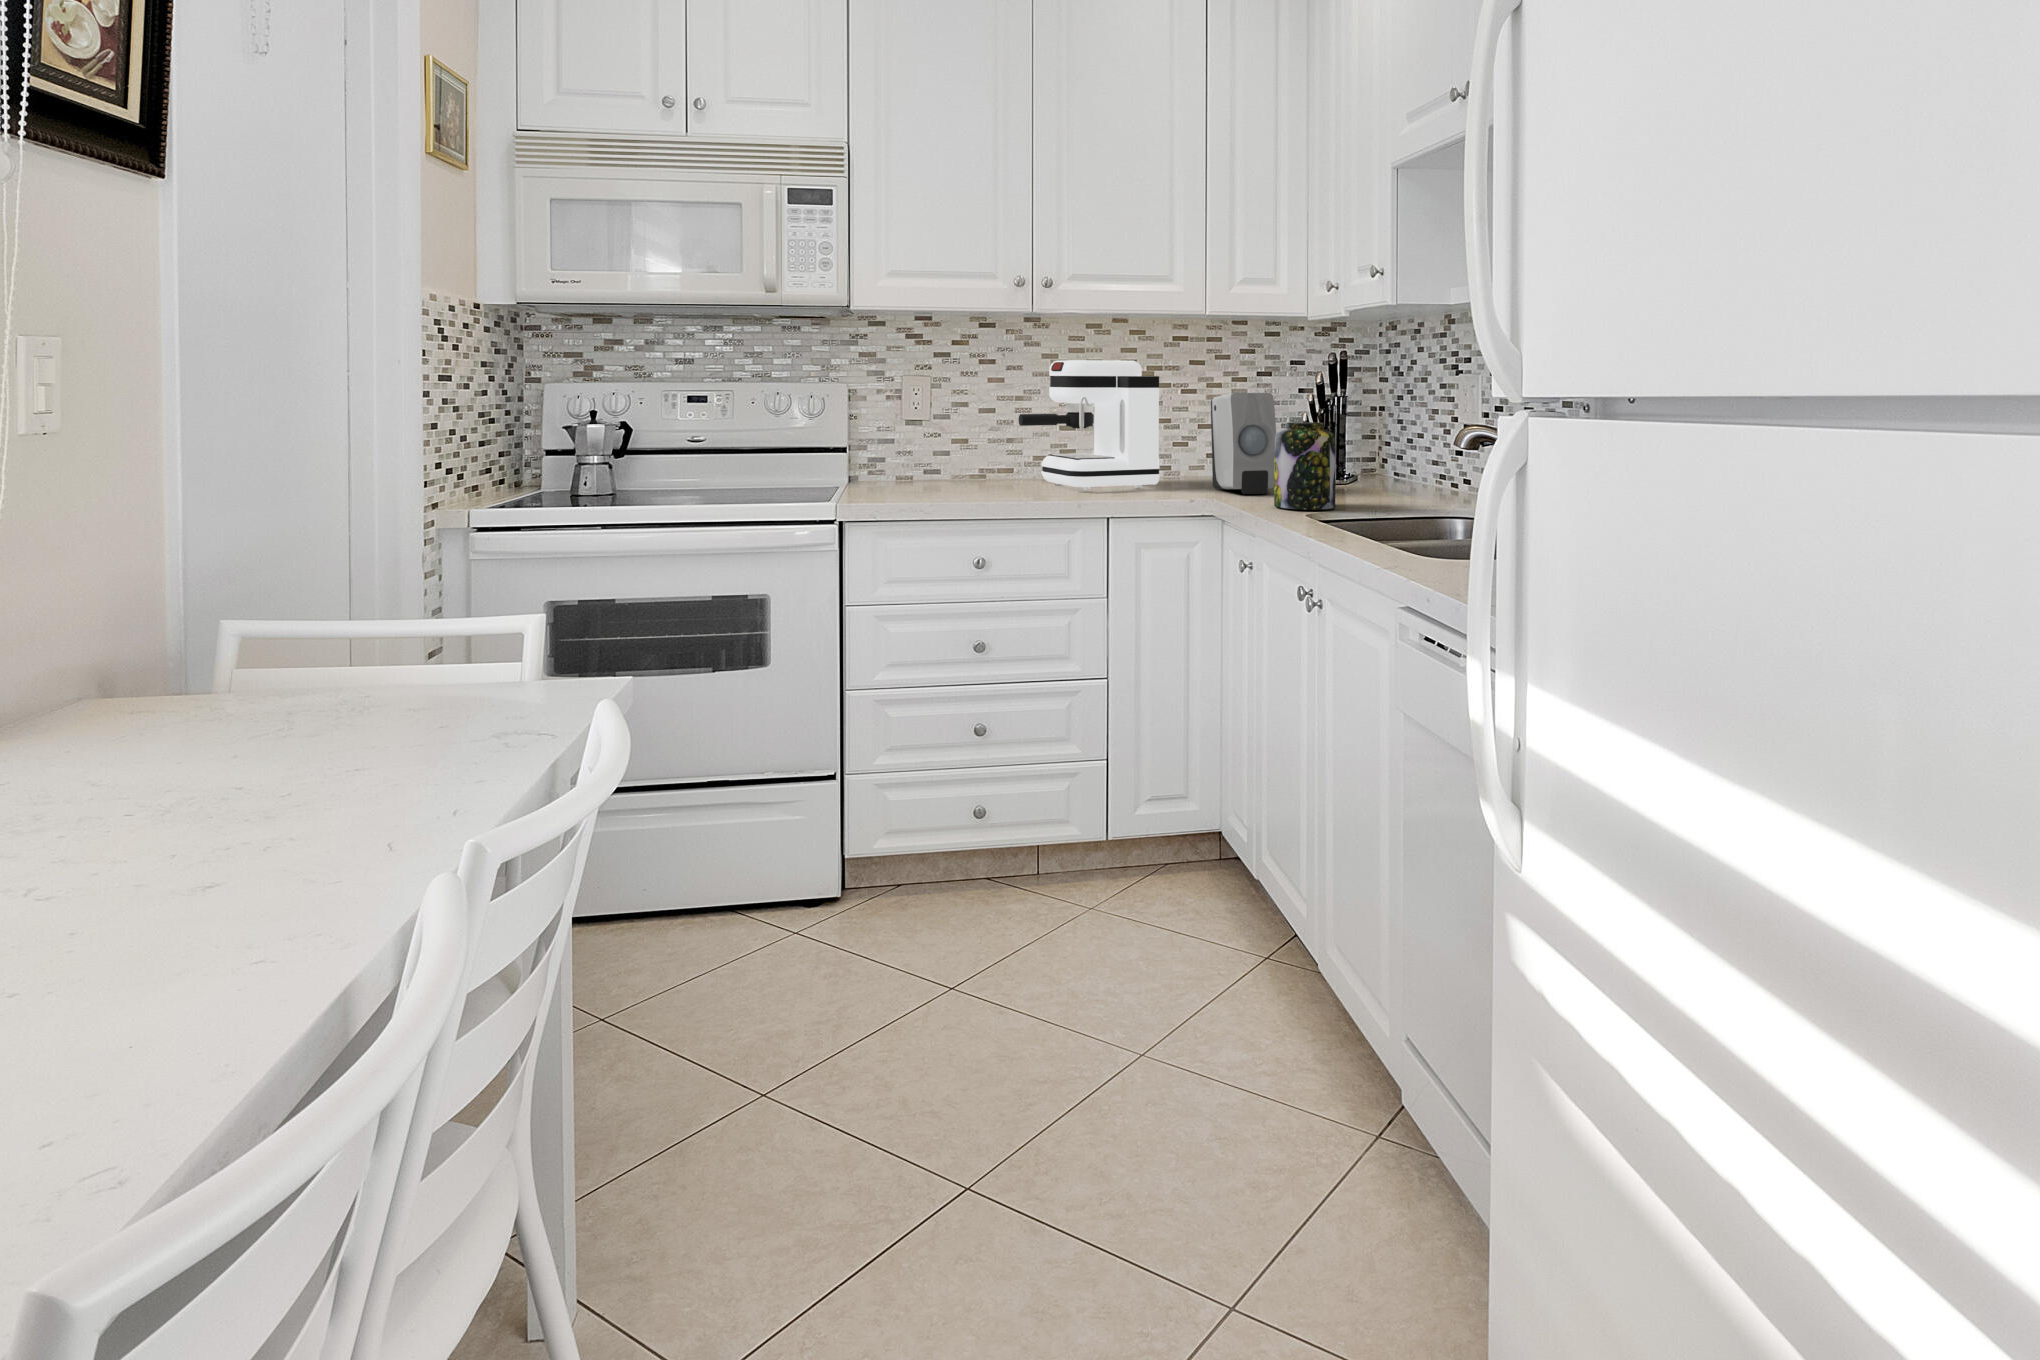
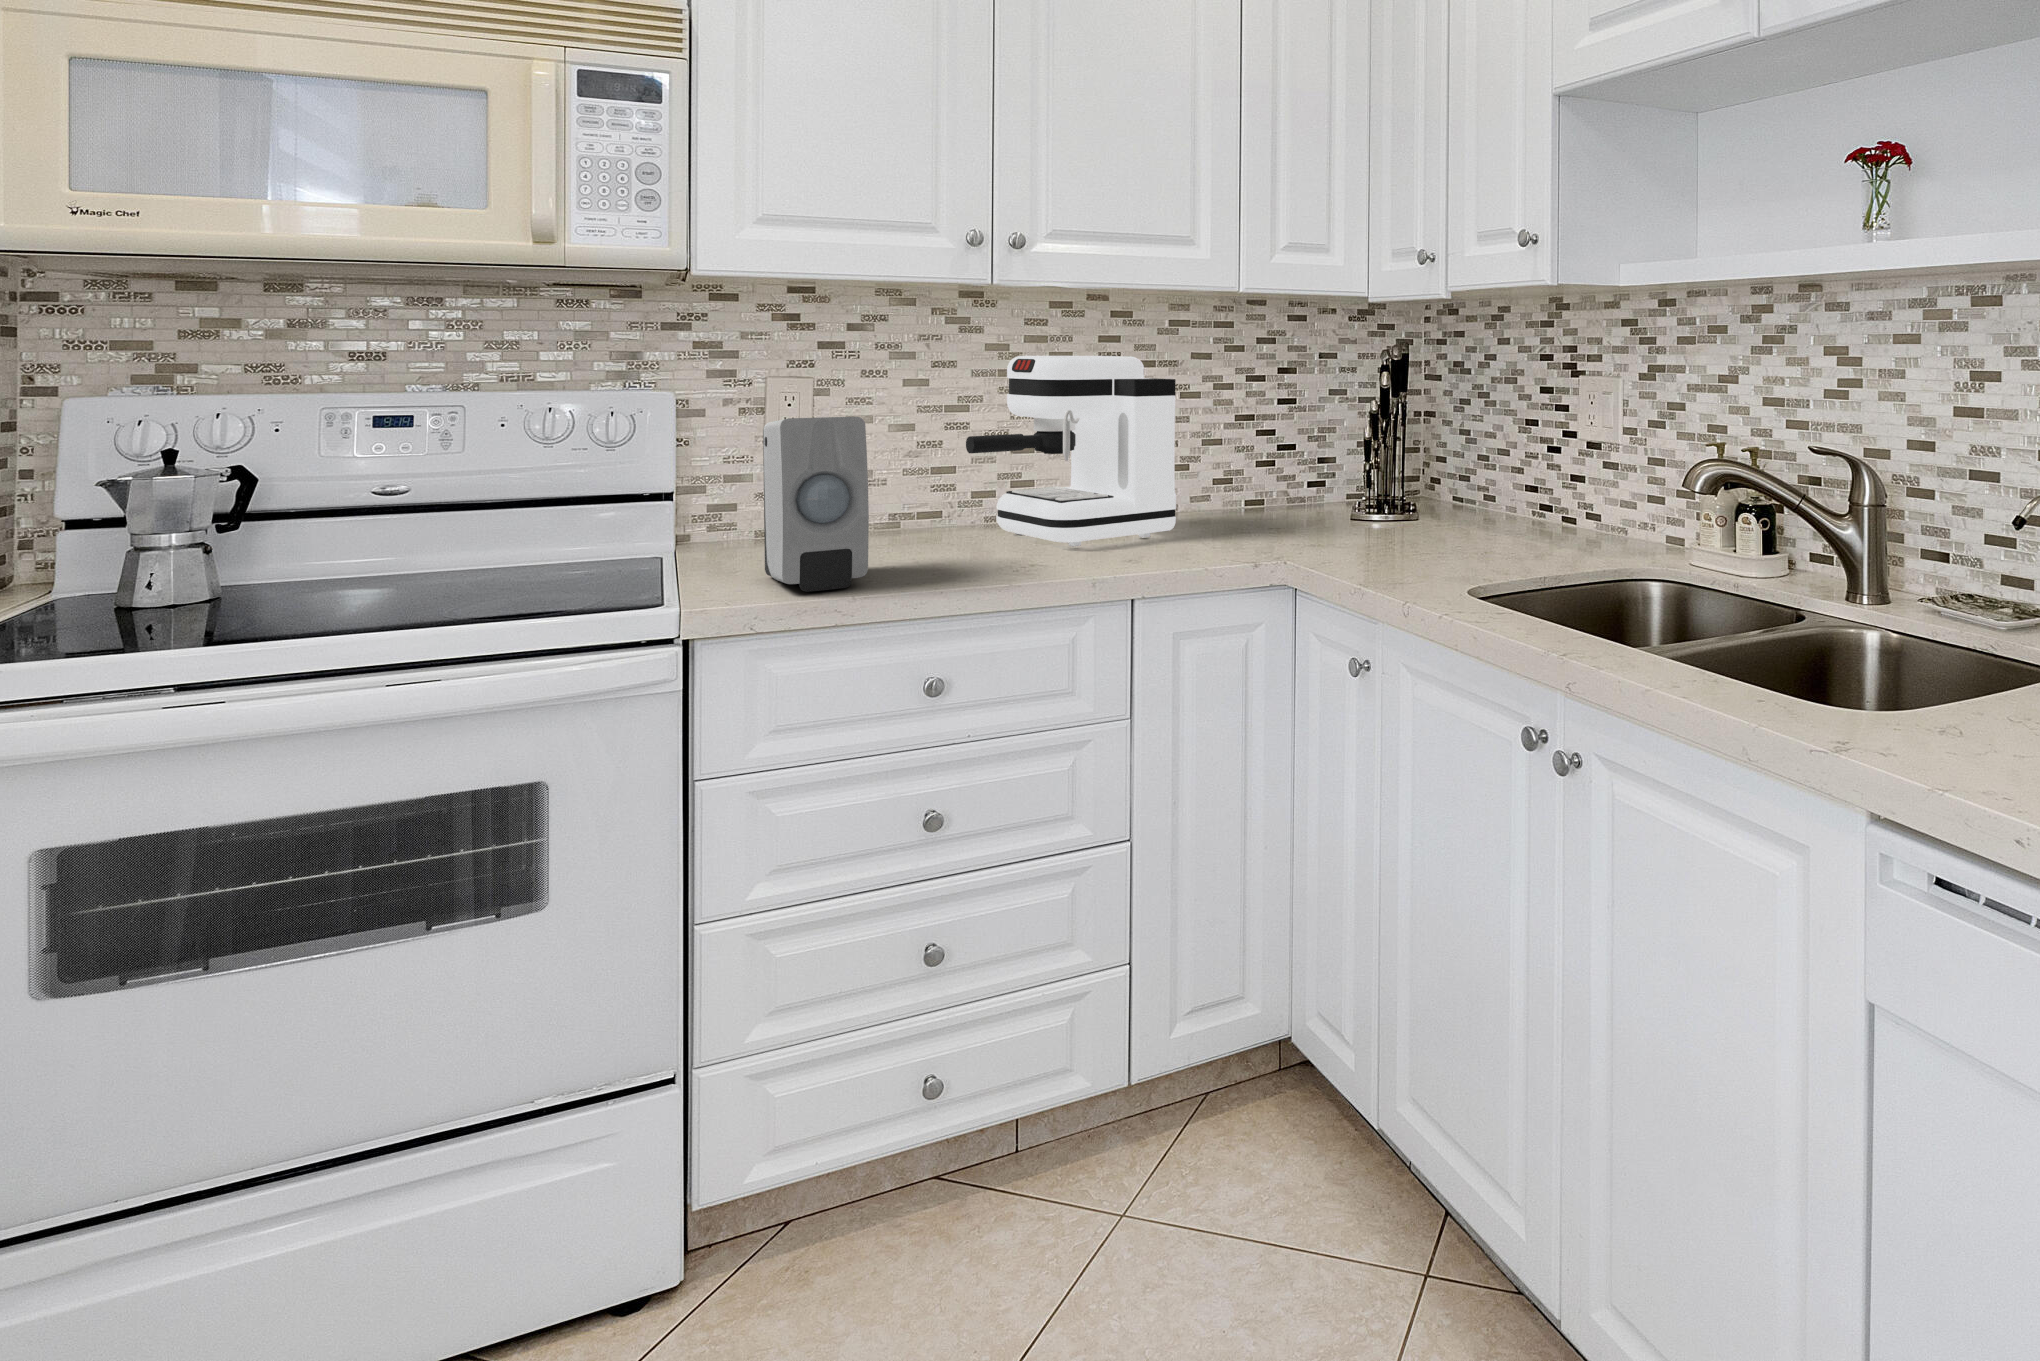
soap dispenser: present [1211,393,1276,494] -> present [763,417,869,592]
jar: present [1274,422,1336,510] -> none [1374,447,1462,574]

